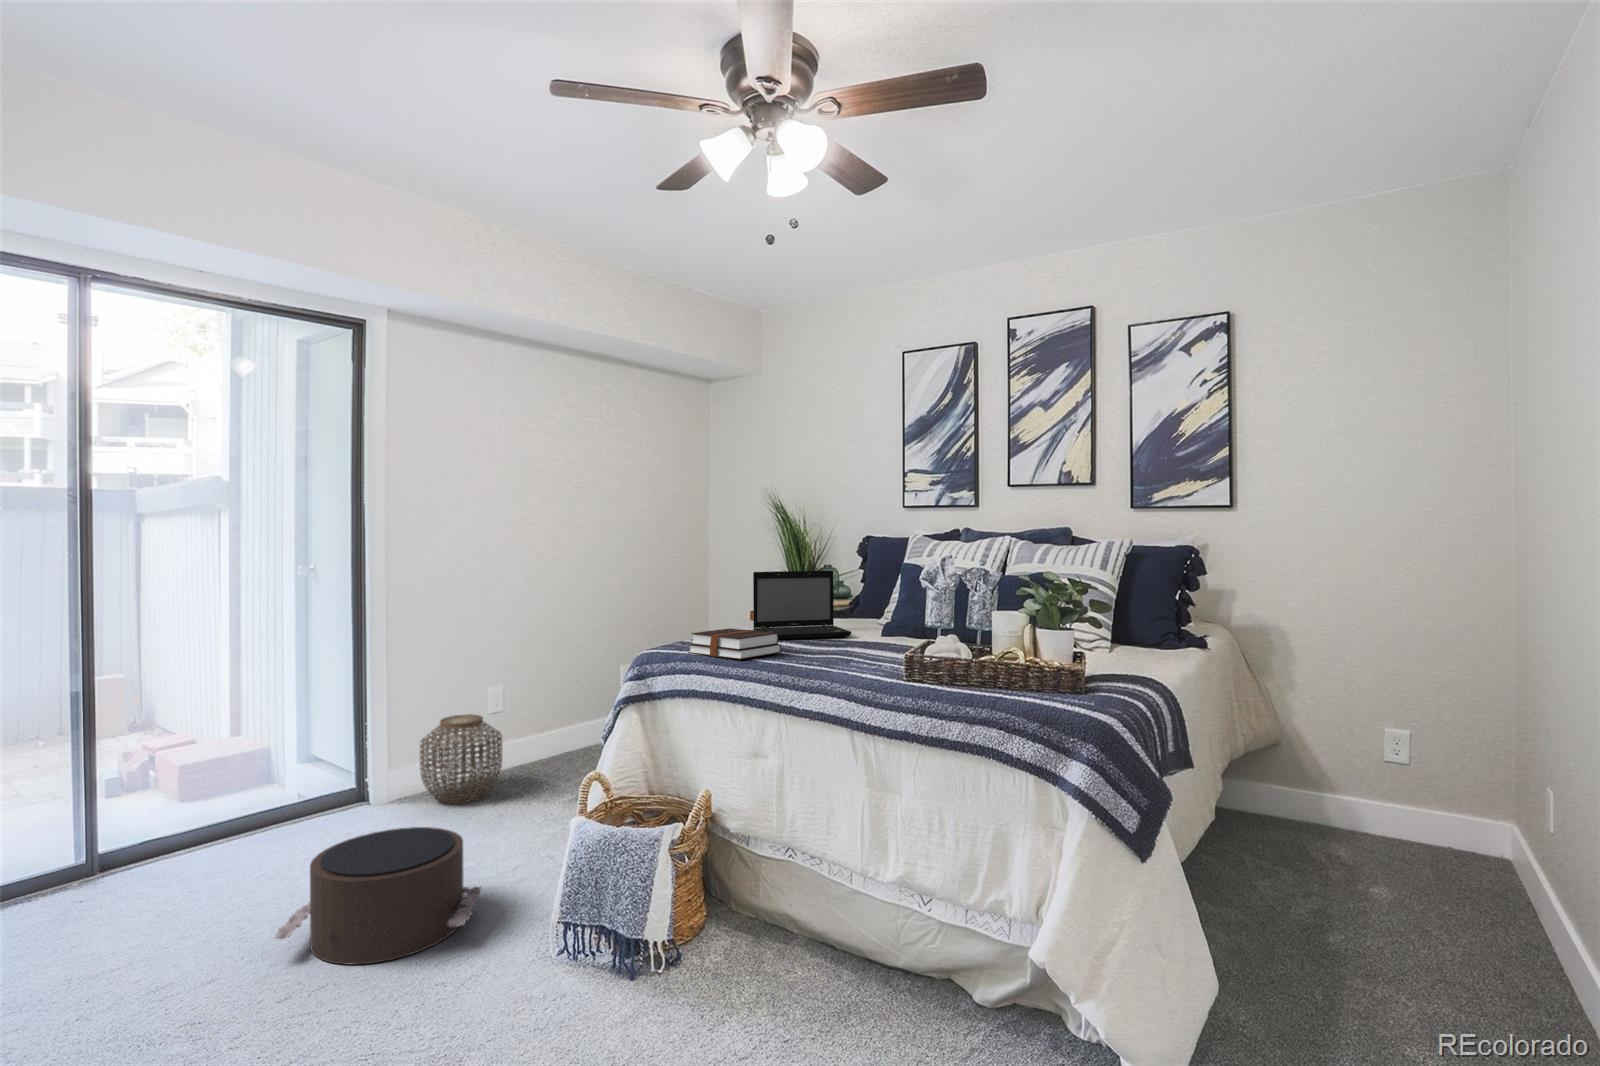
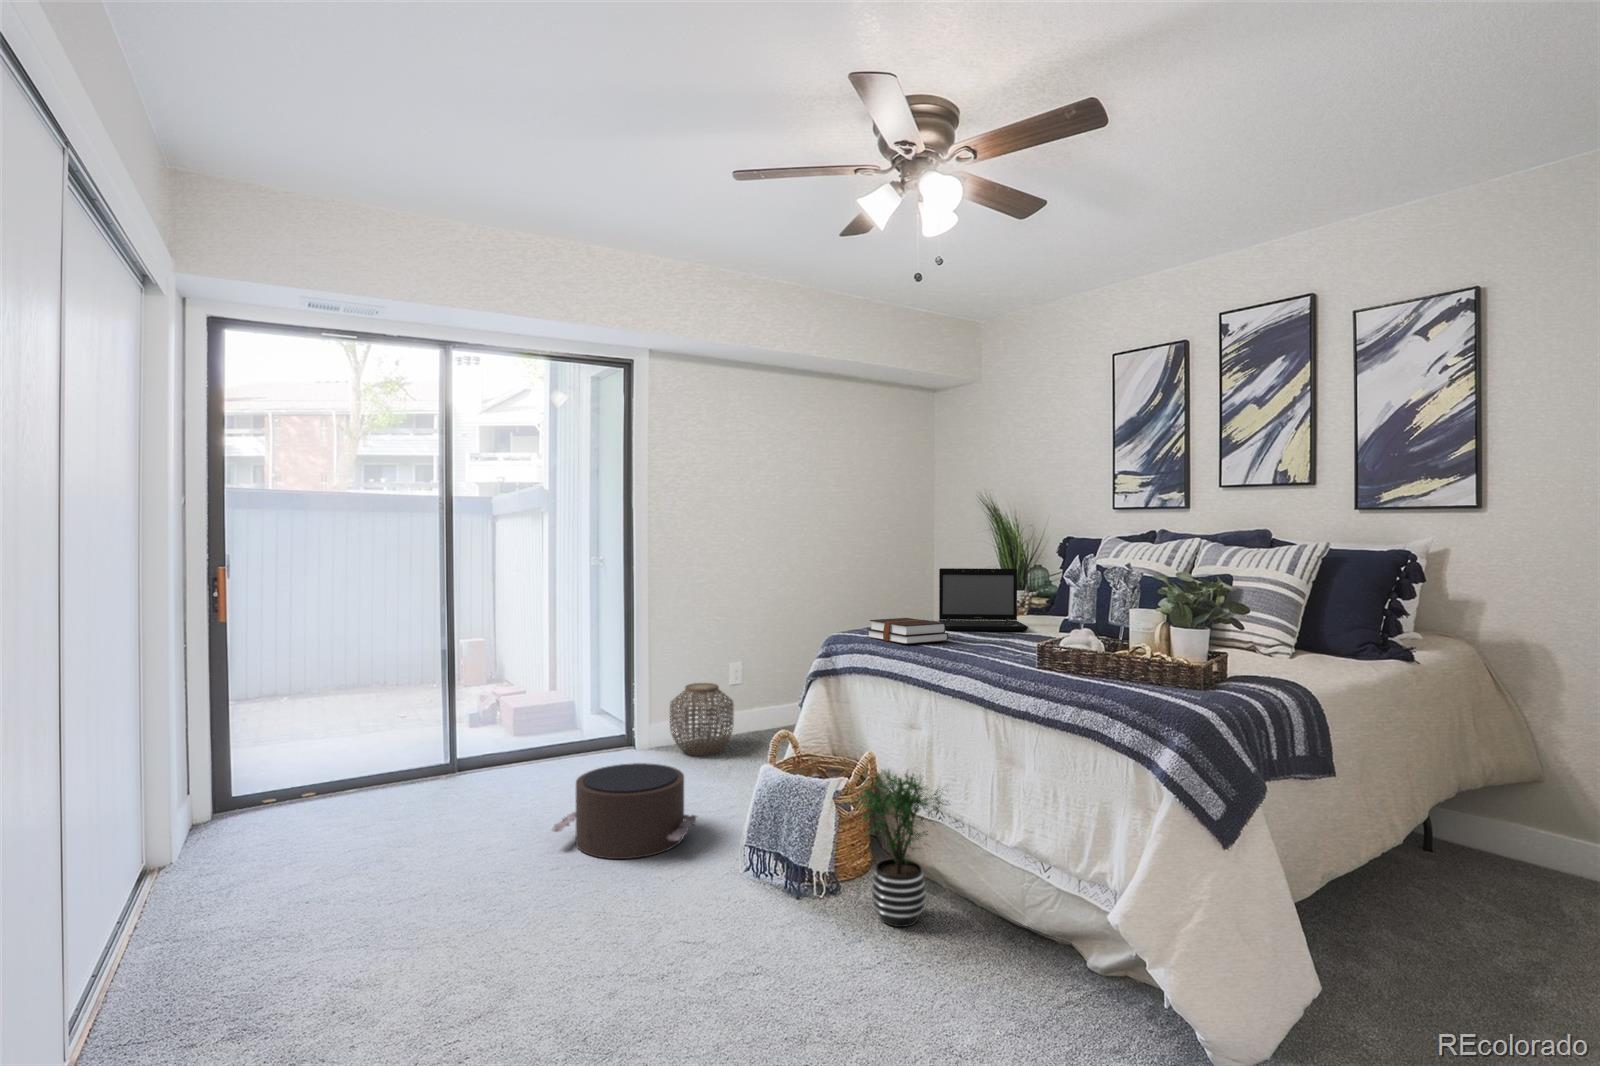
potted plant: none [691,806,815,994] -> present [850,771,947,927]

